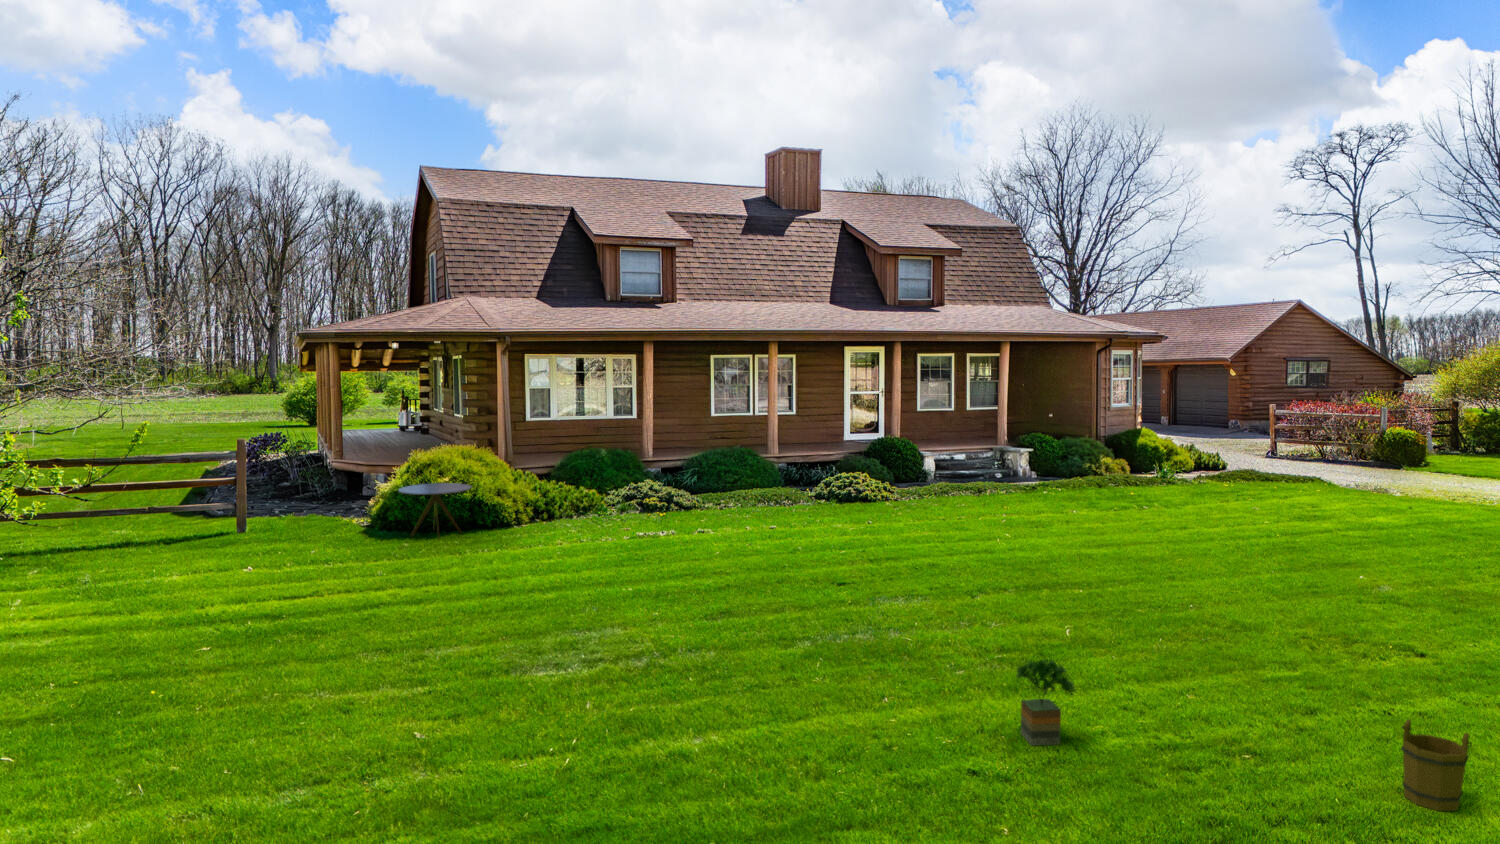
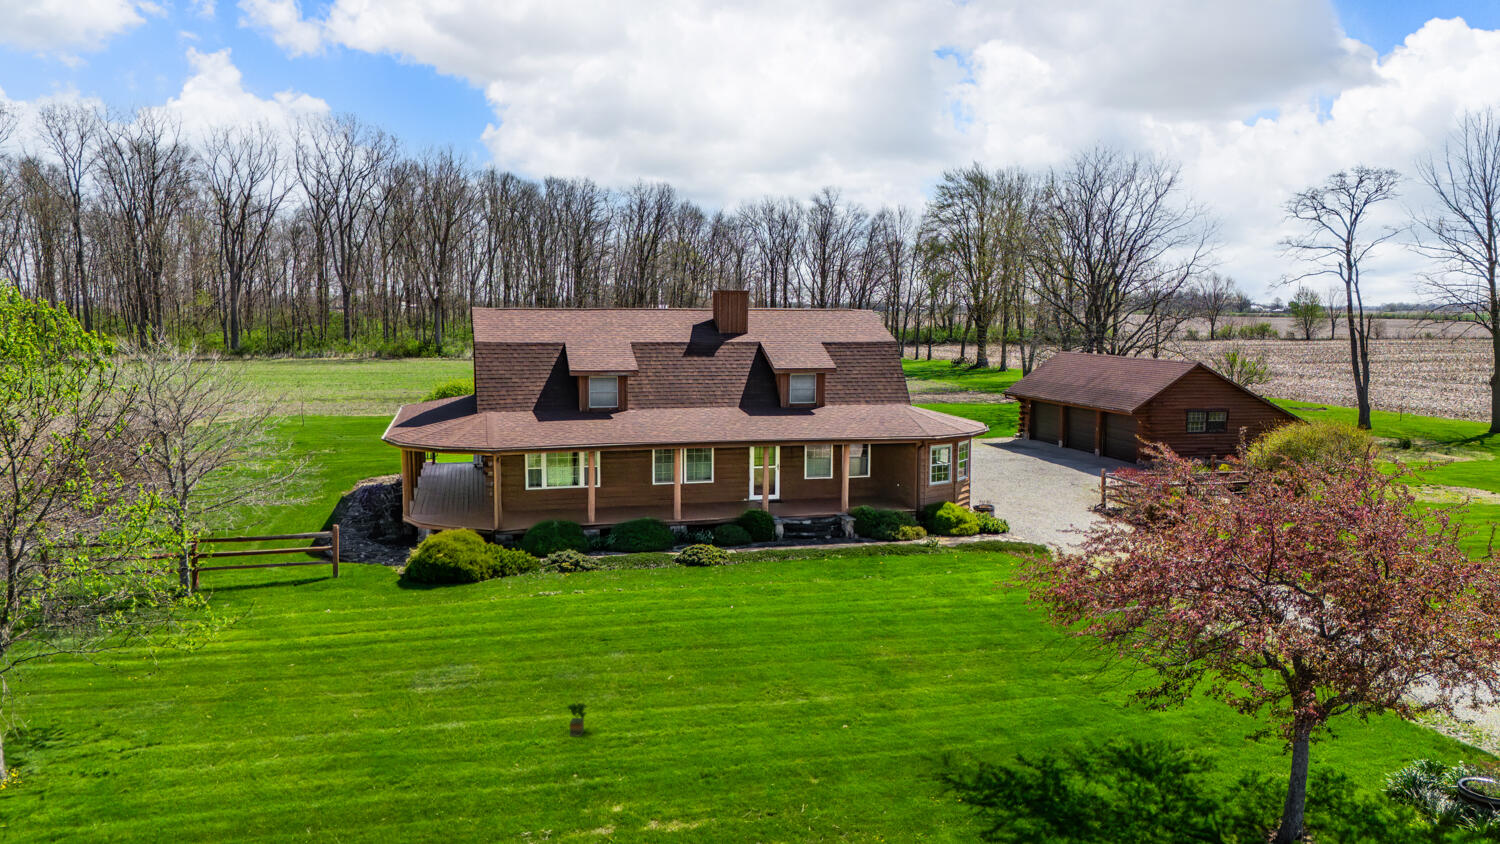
round table: present [398,483,471,538] -> none [411,559,450,593]
bucket: present [1401,720,1472,811] -> none [669,739,691,772]

